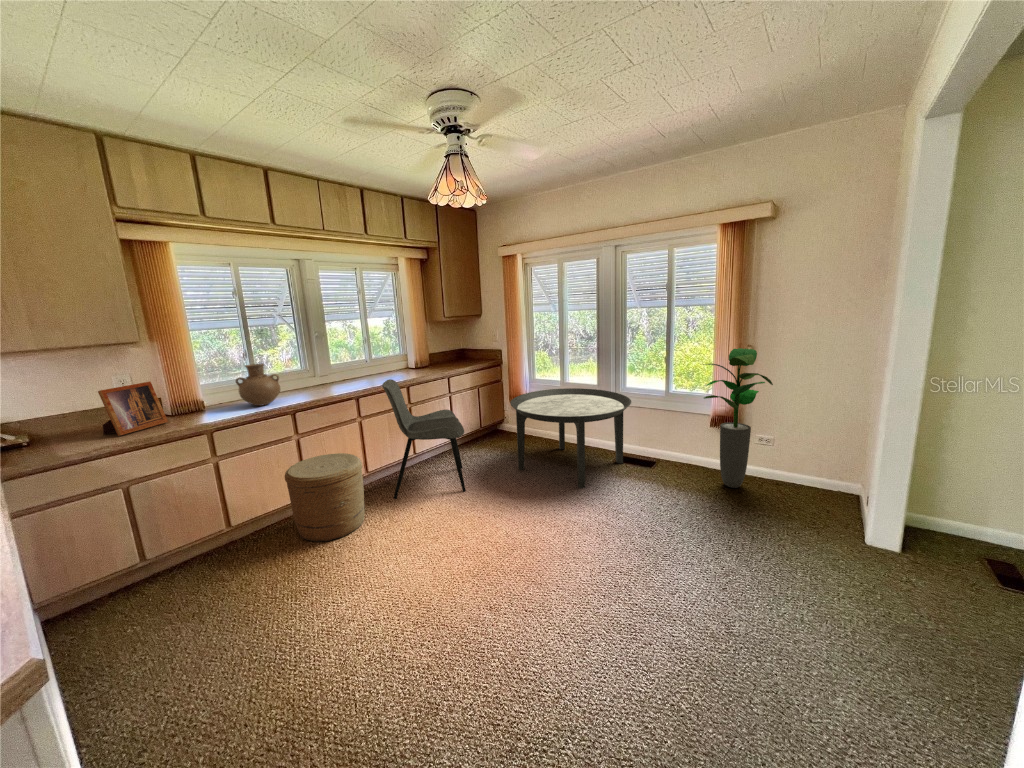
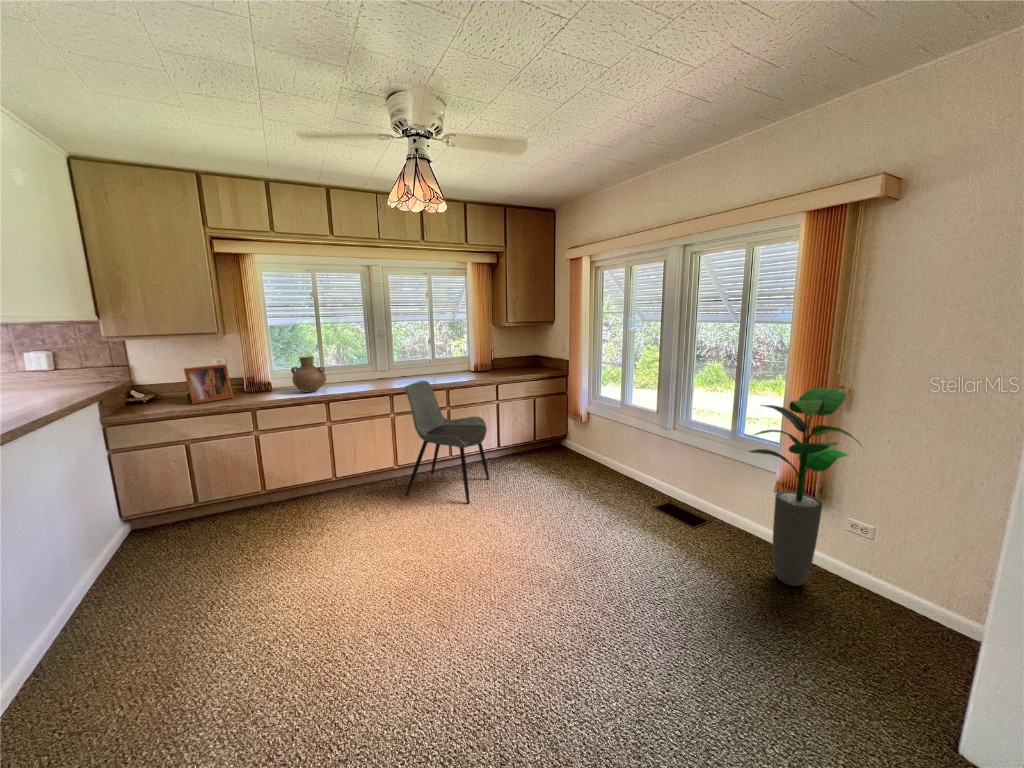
round table: present [510,388,631,488] -> none [531,410,675,532]
woven basket: present [285,453,364,542] -> none [299,443,370,522]

